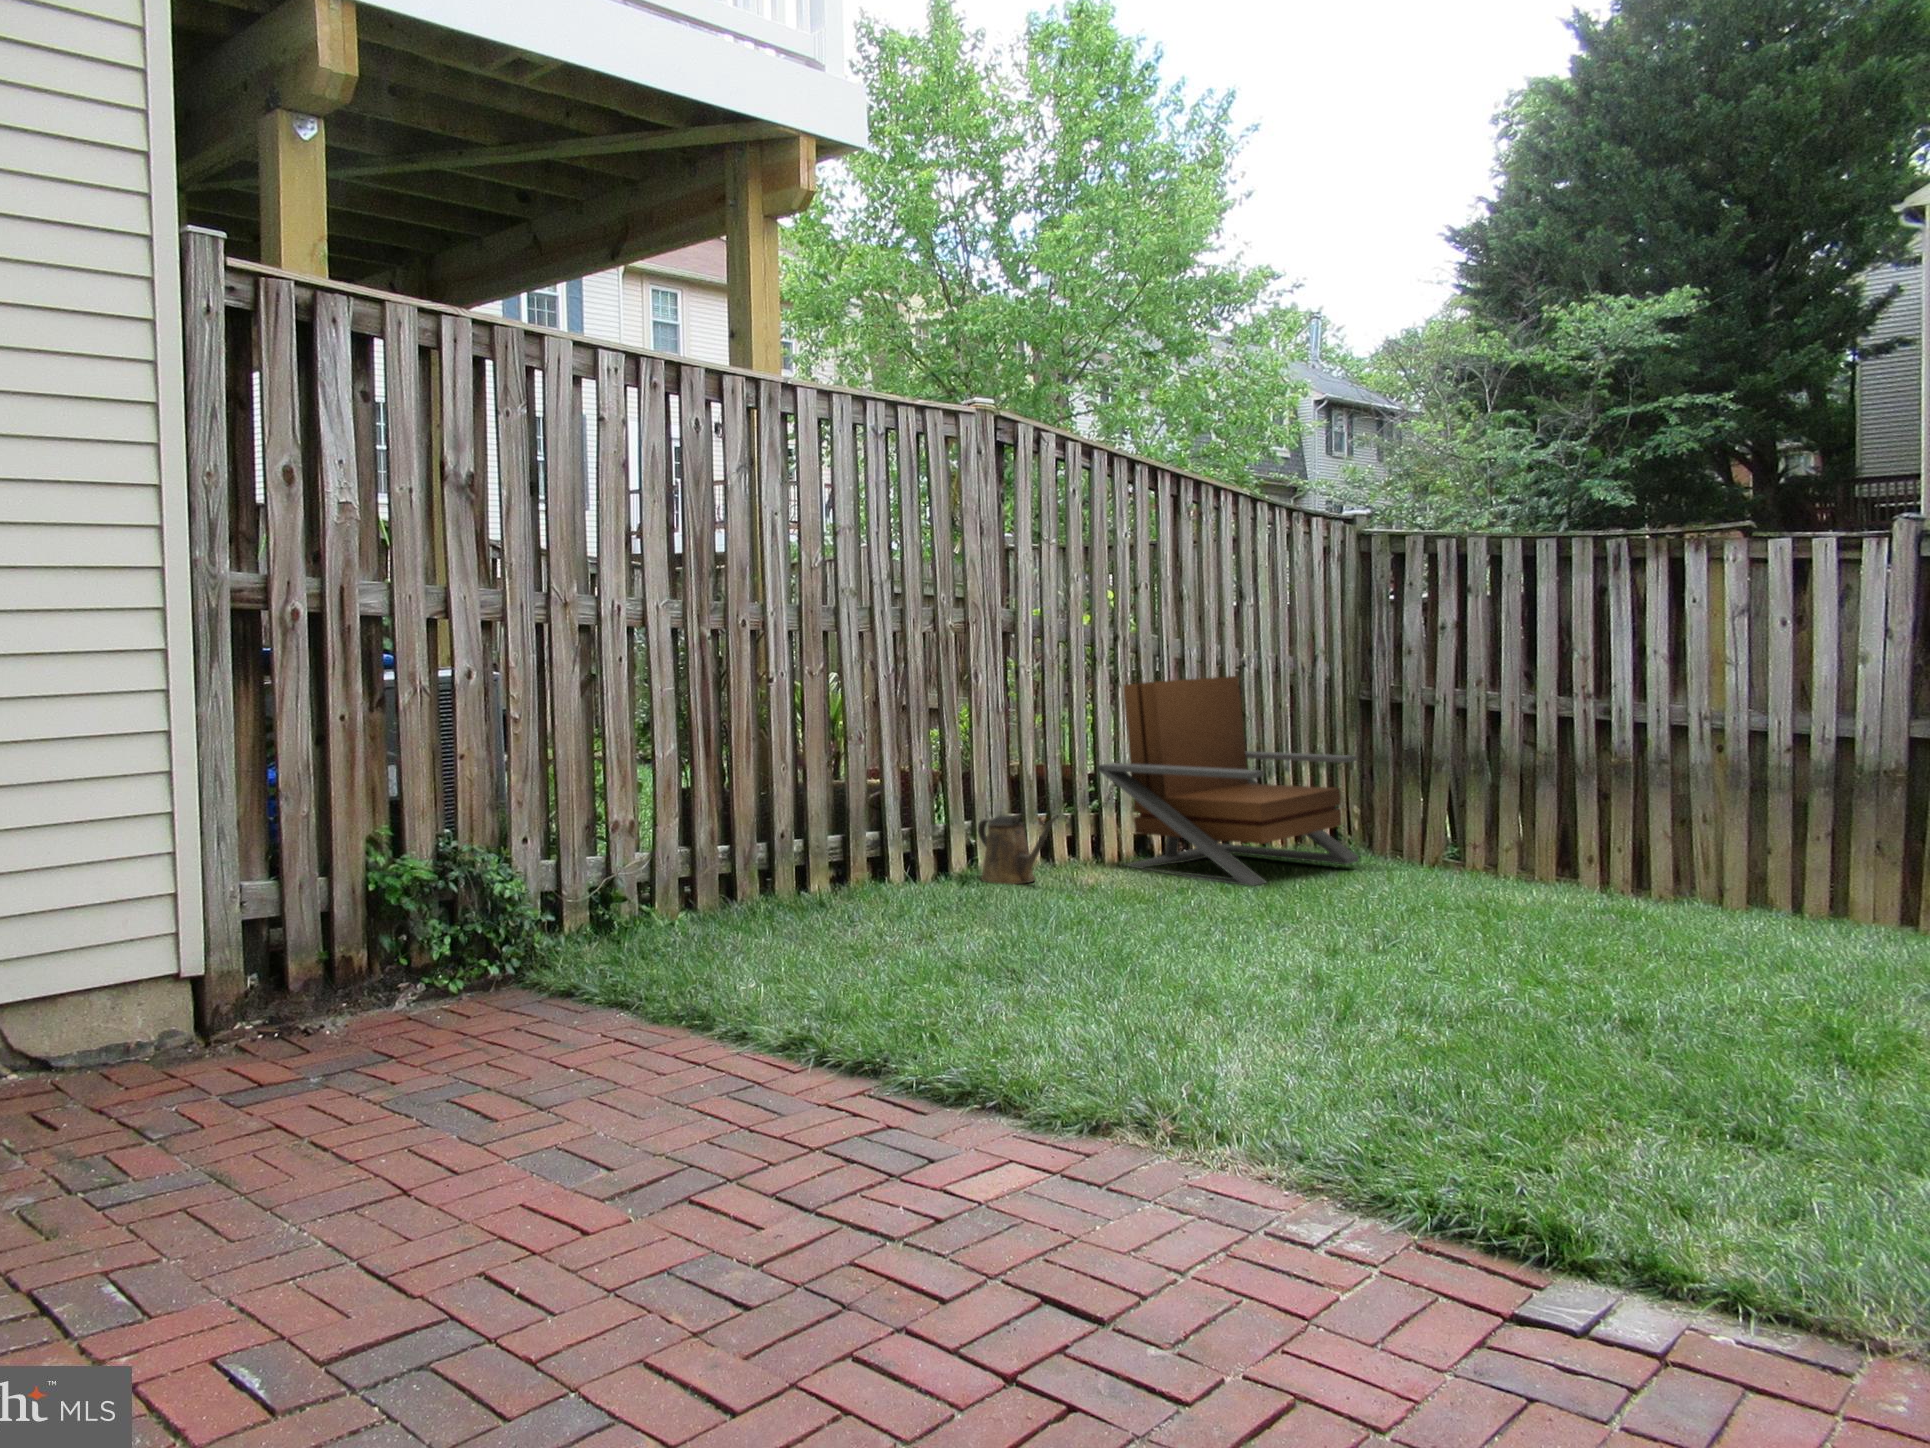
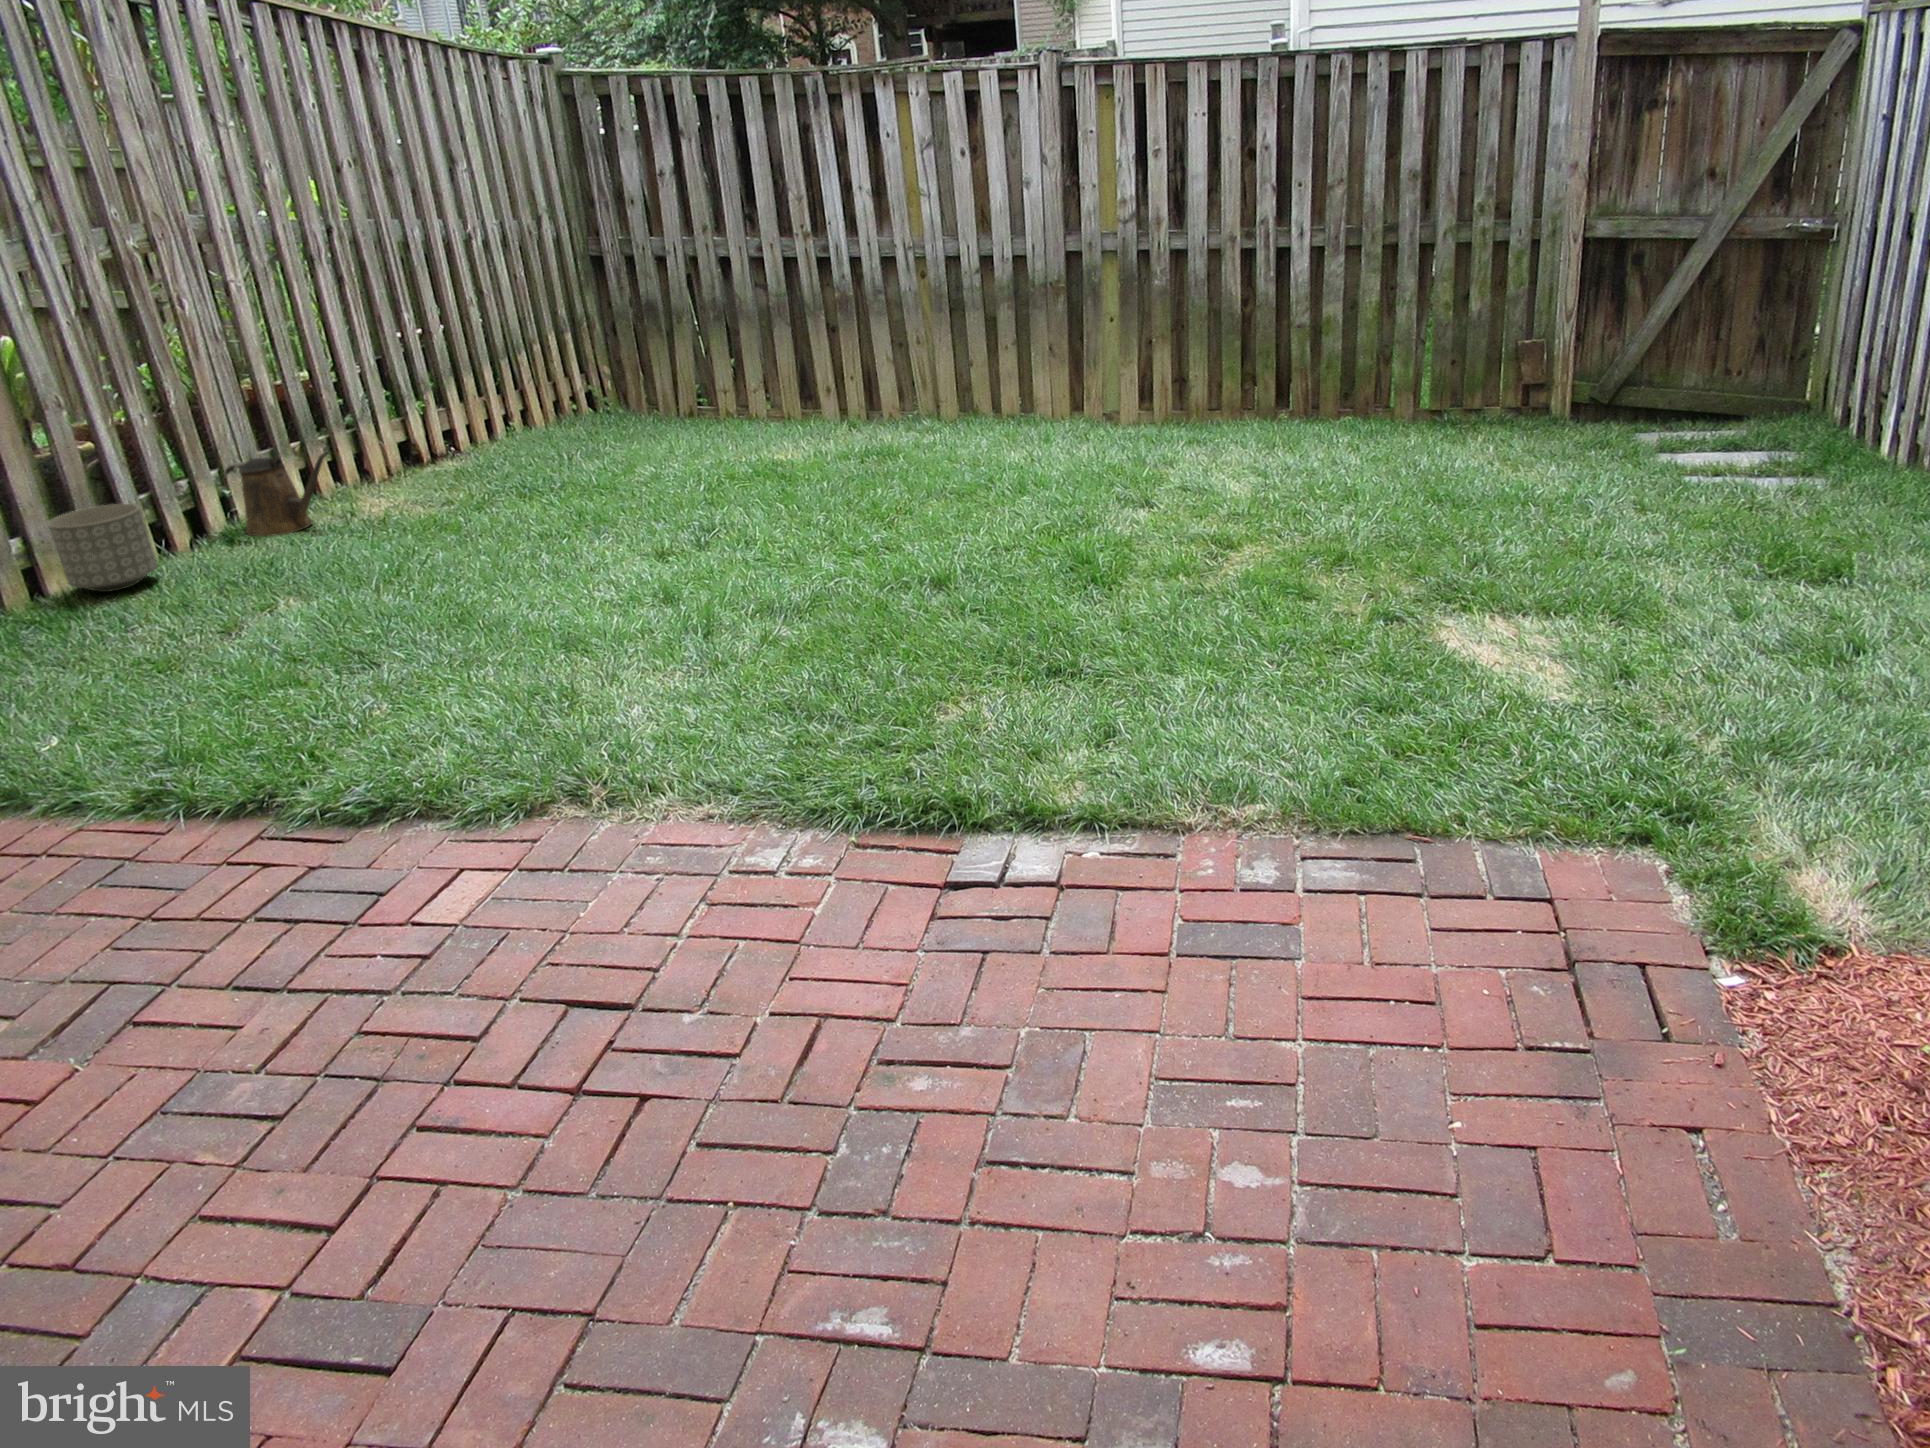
lounge chair: present [1098,676,1359,886] -> none [346,256,636,494]
planter: none [832,827,900,897] -> present [48,504,158,592]

